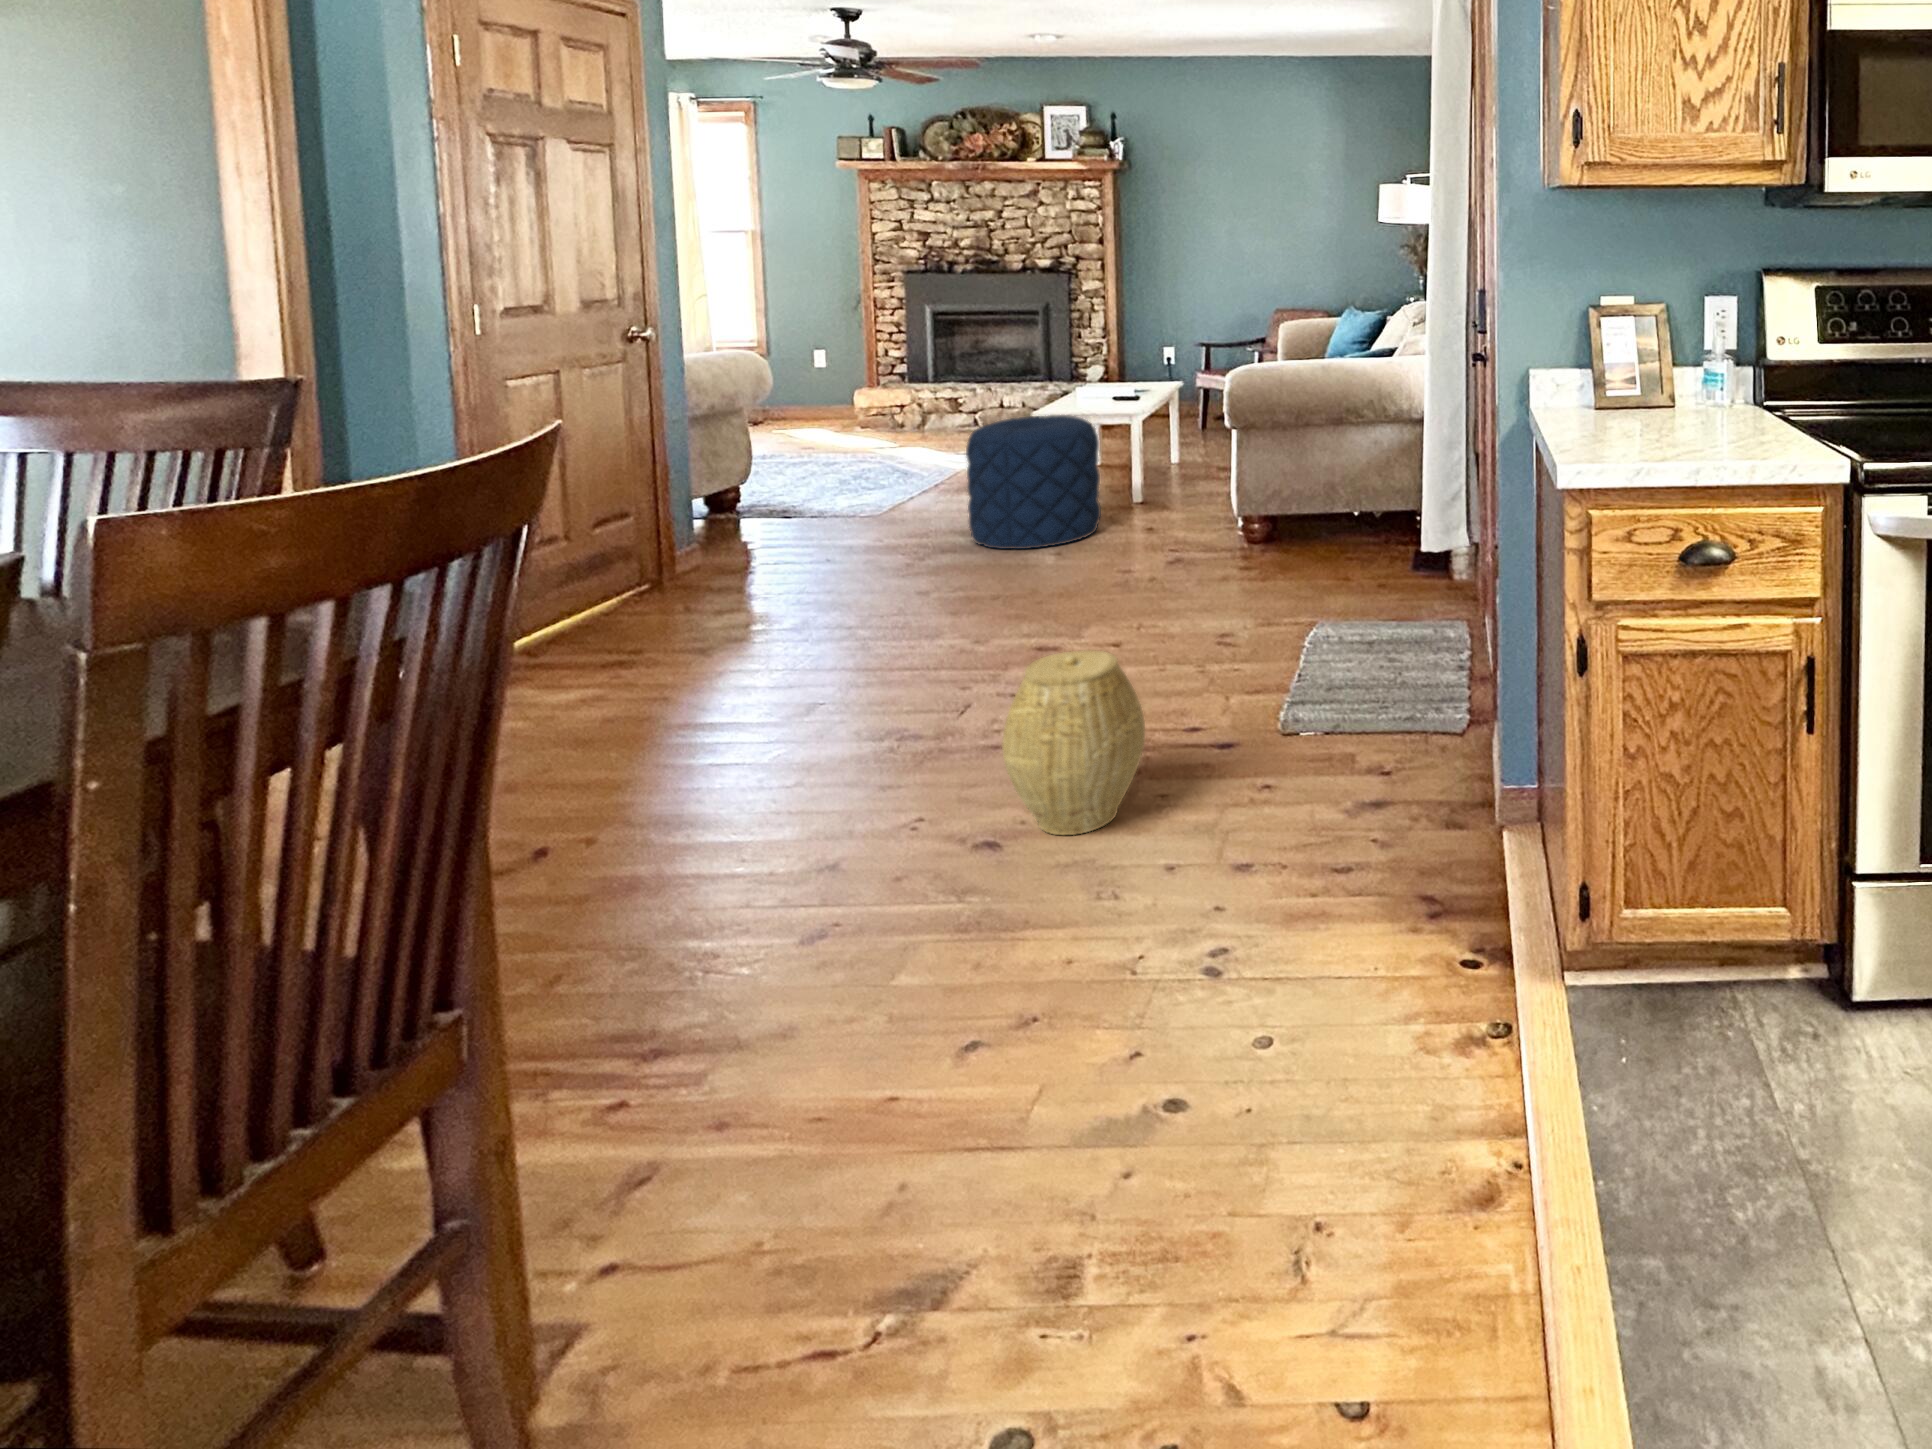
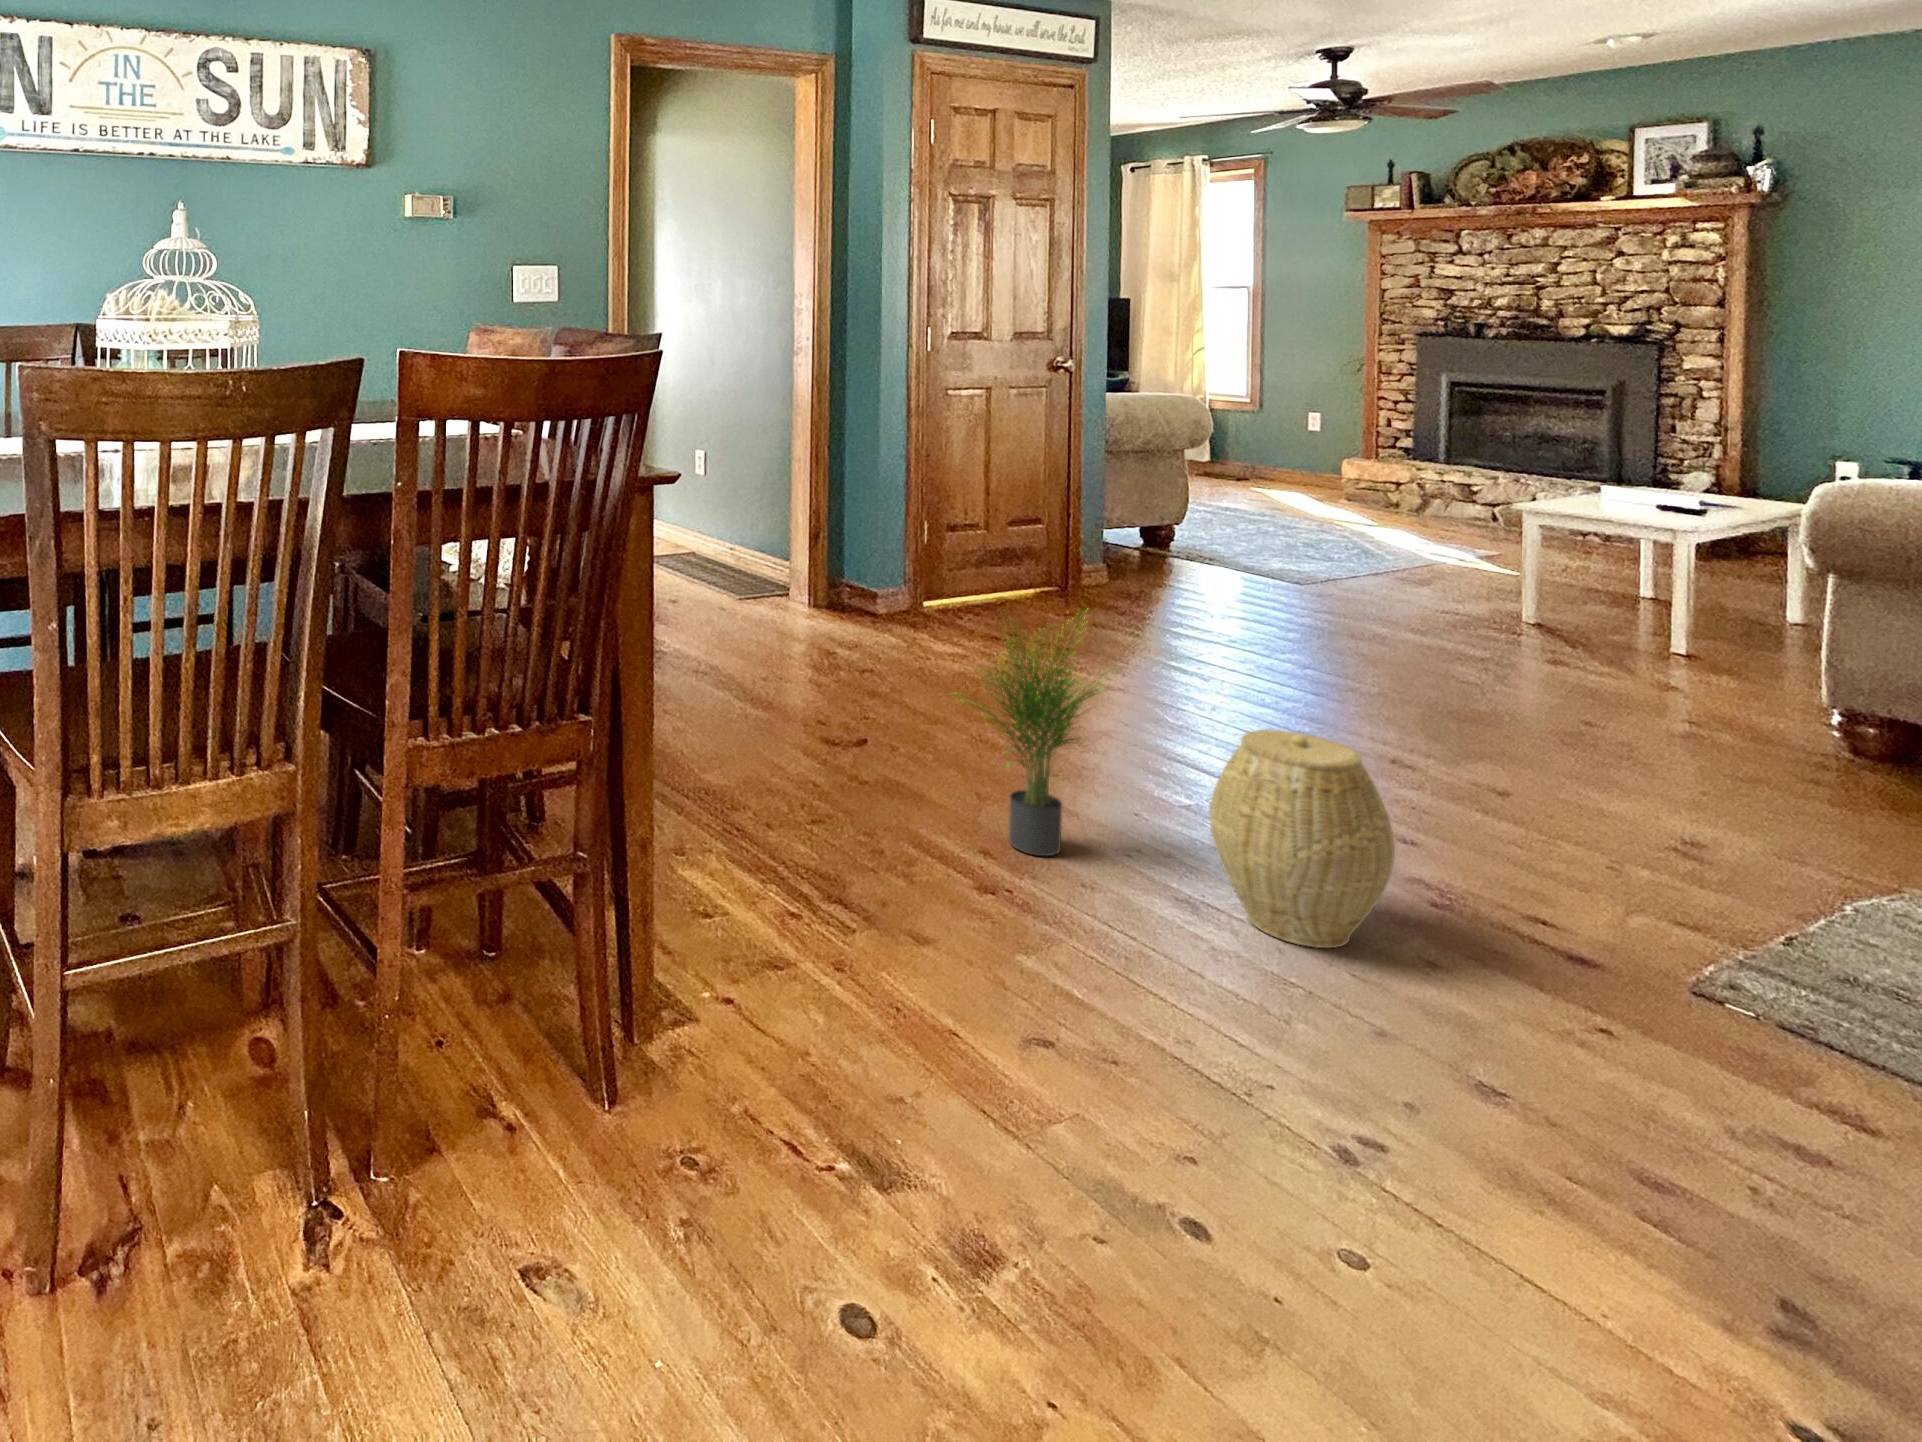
pouf: present [966,415,1101,549] -> none [1386,503,1581,669]
potted plant: none [726,598,909,876] -> present [960,609,1110,856]

